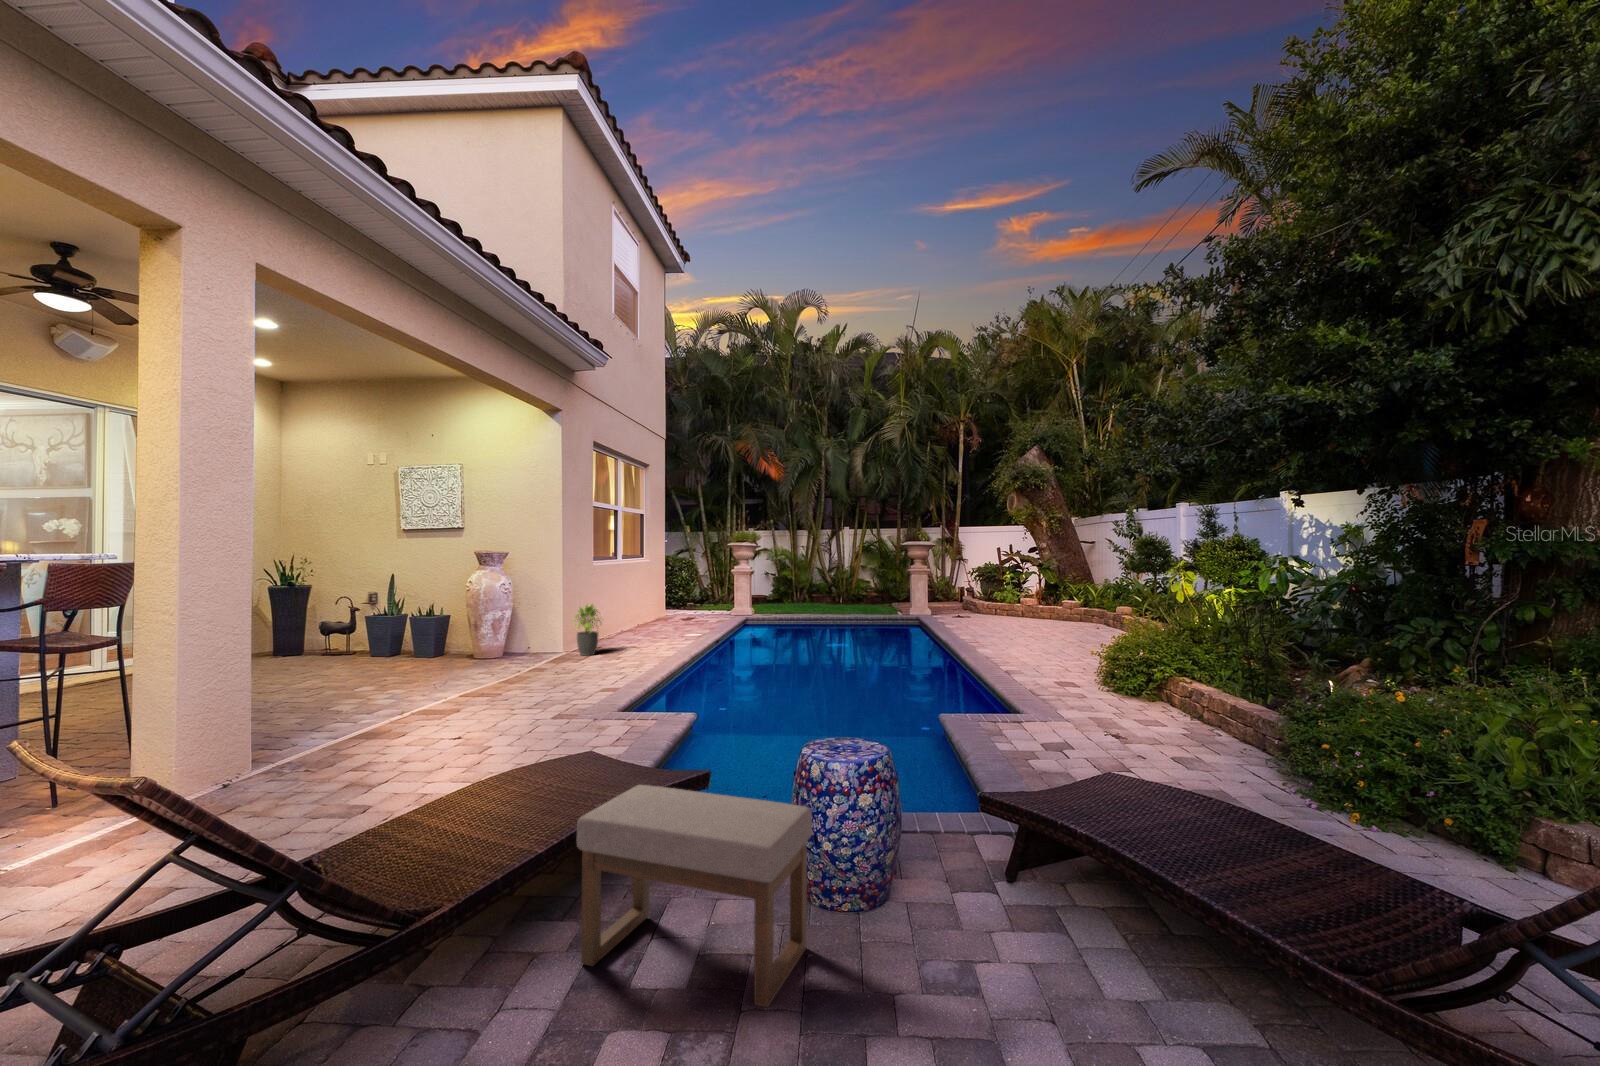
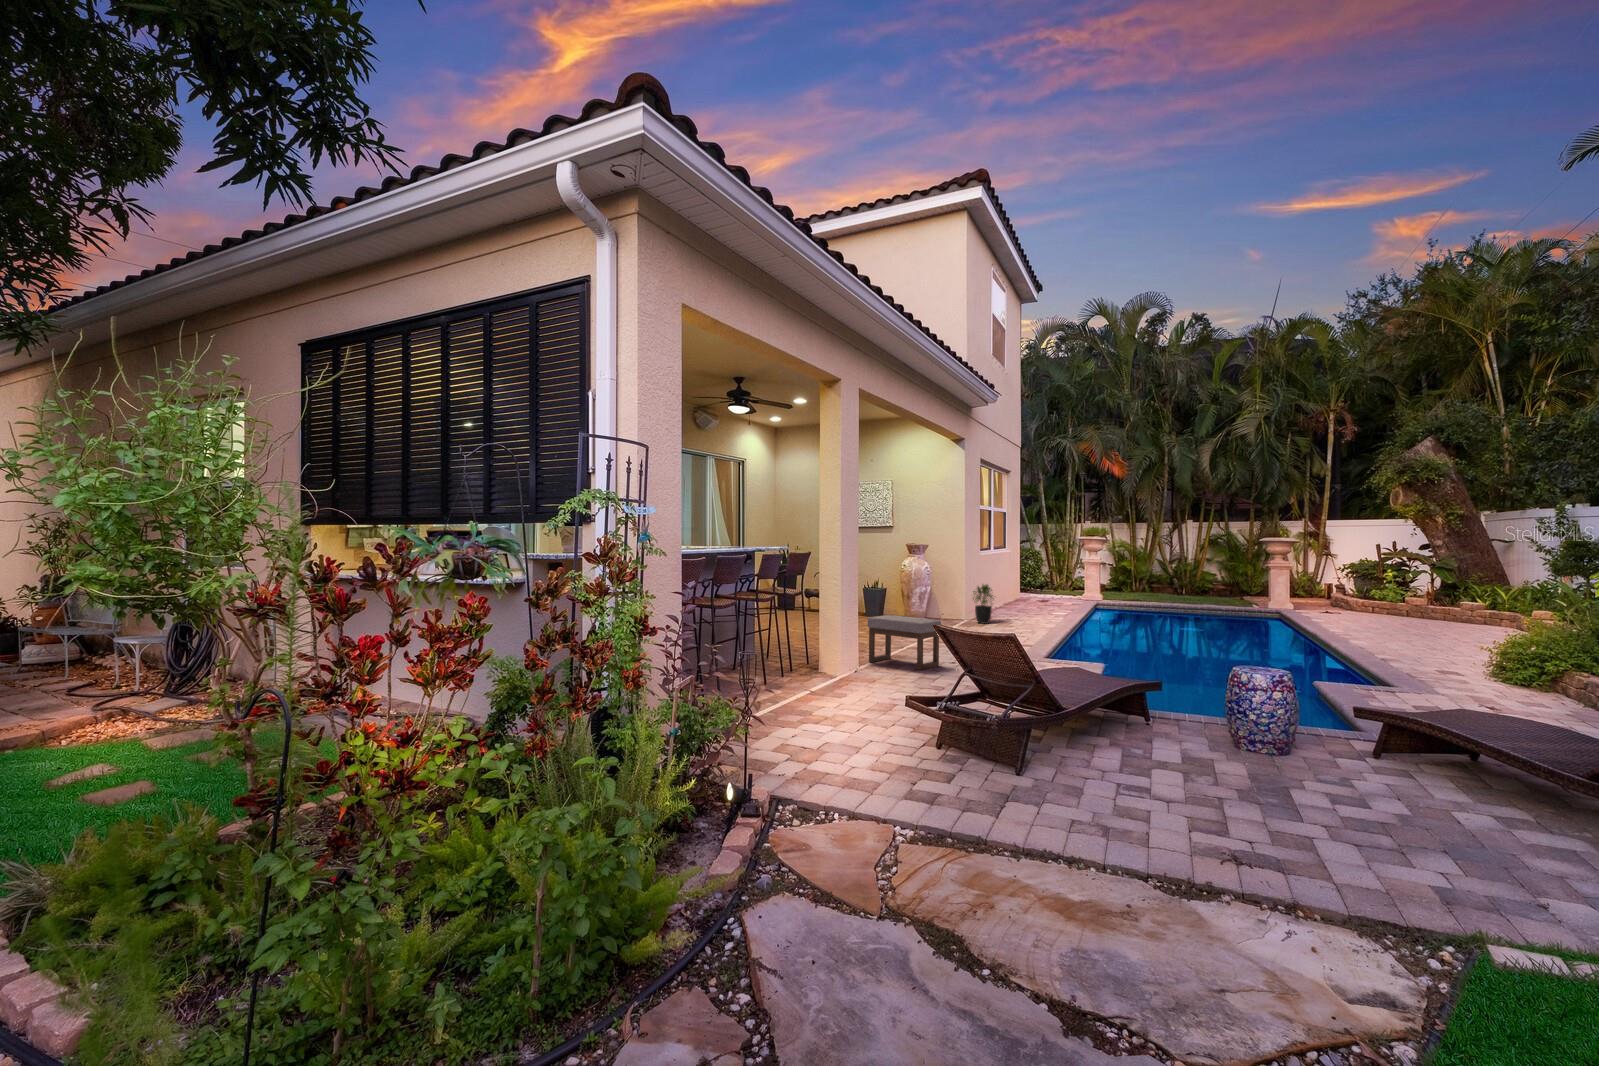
ottoman: present [577,785,812,1007] -> present [868,615,941,670]

